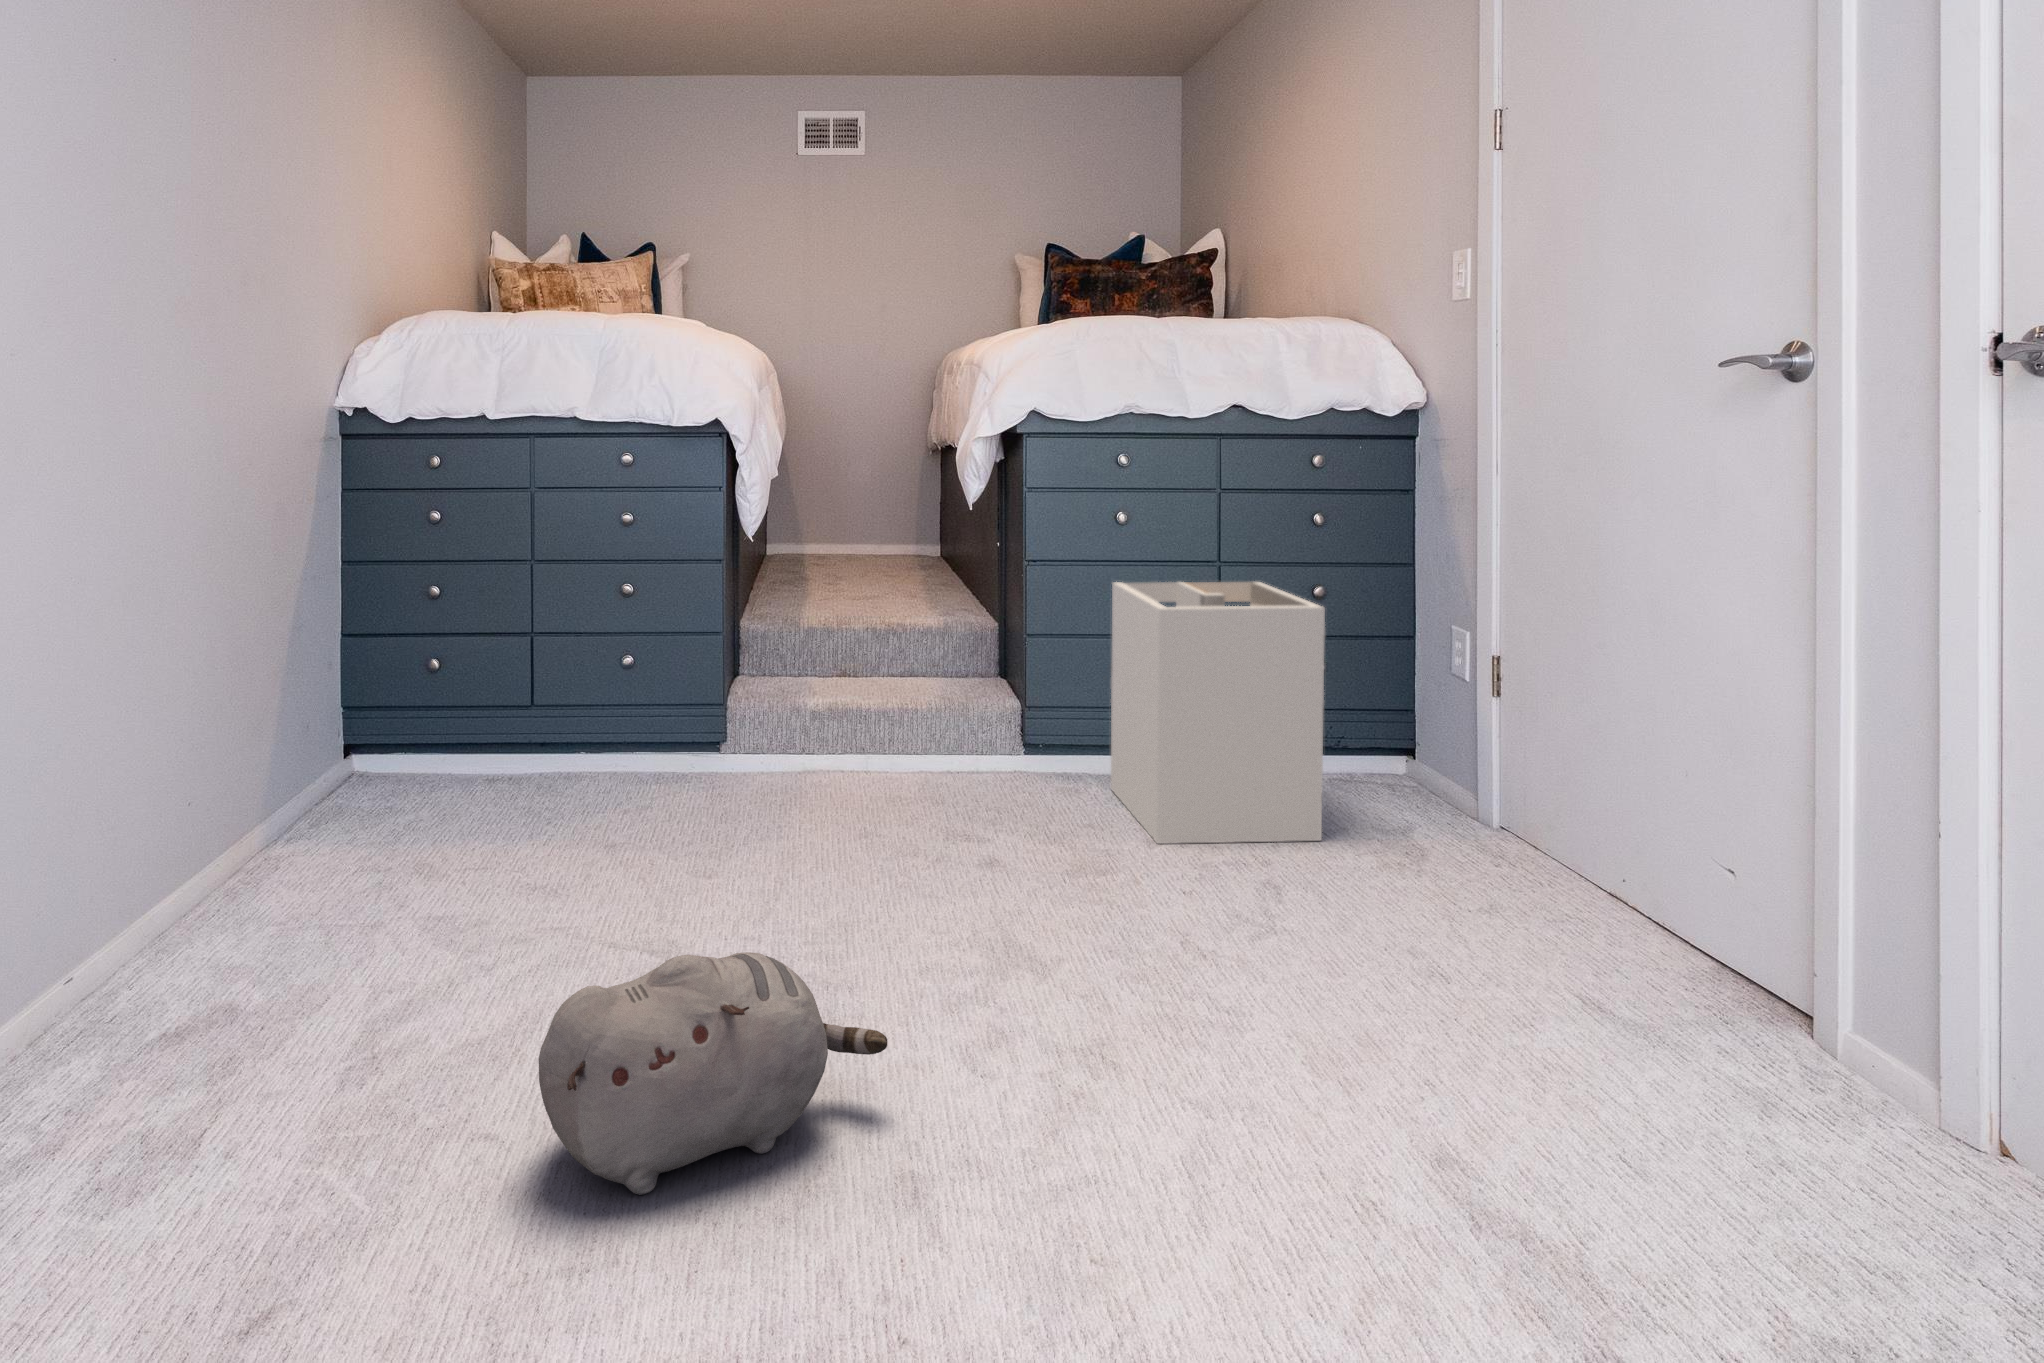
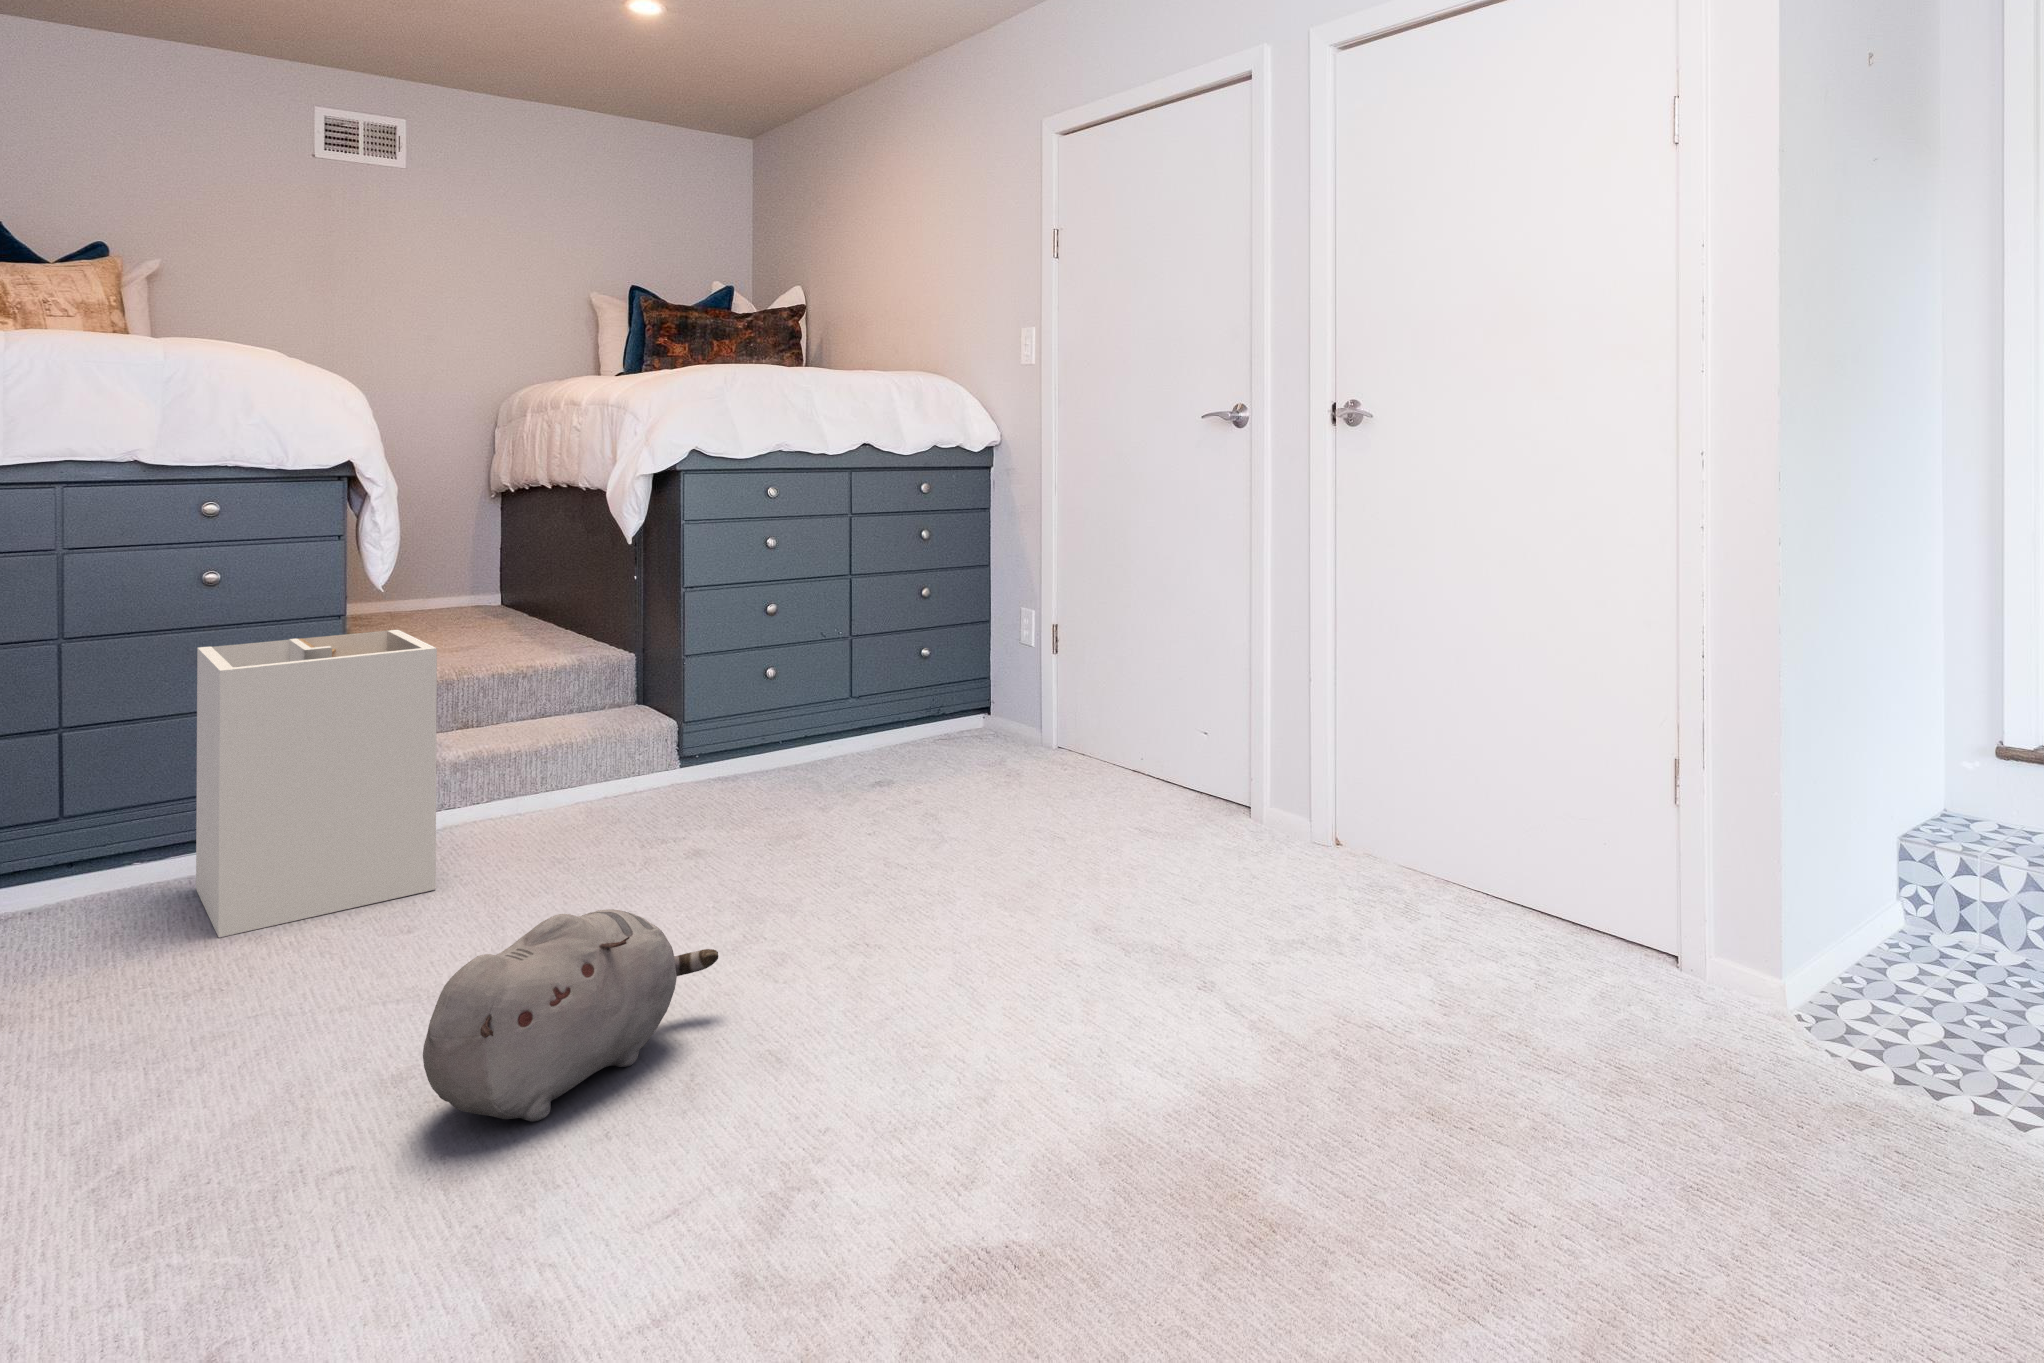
laundry hamper: present [1111,582,1325,844] -> present [196,630,437,938]

